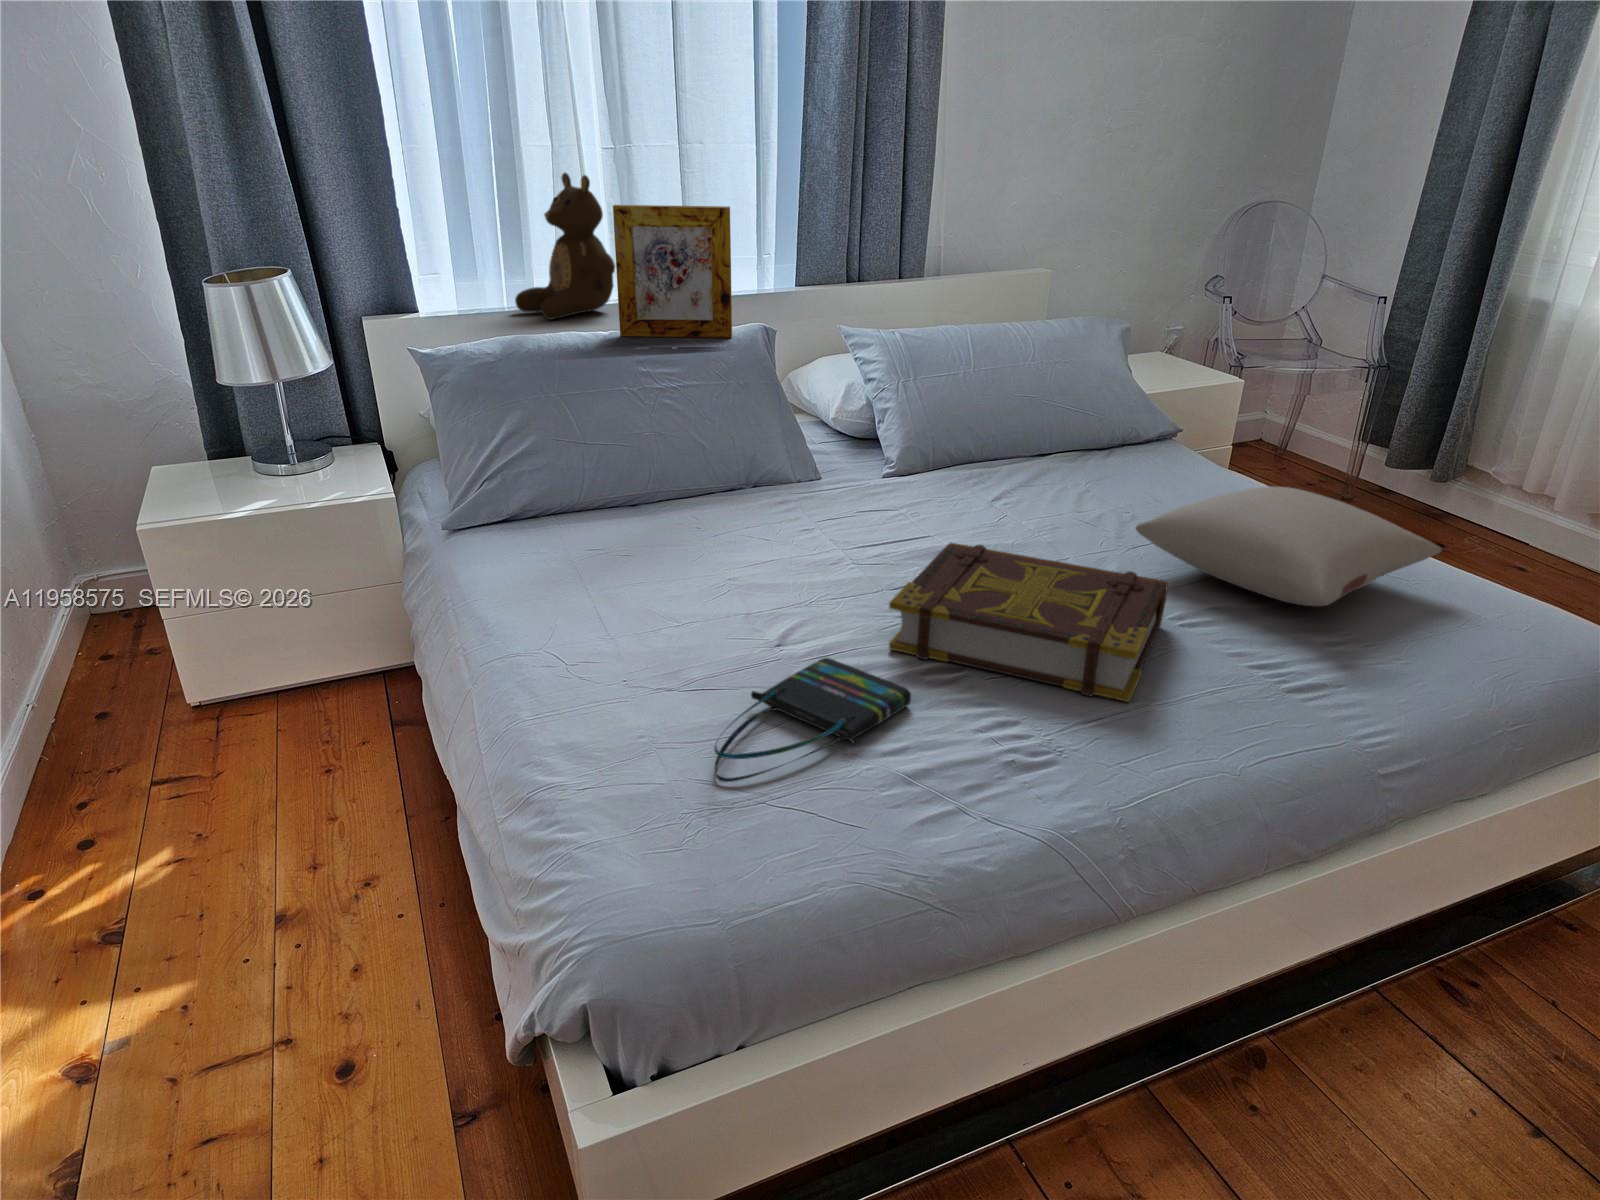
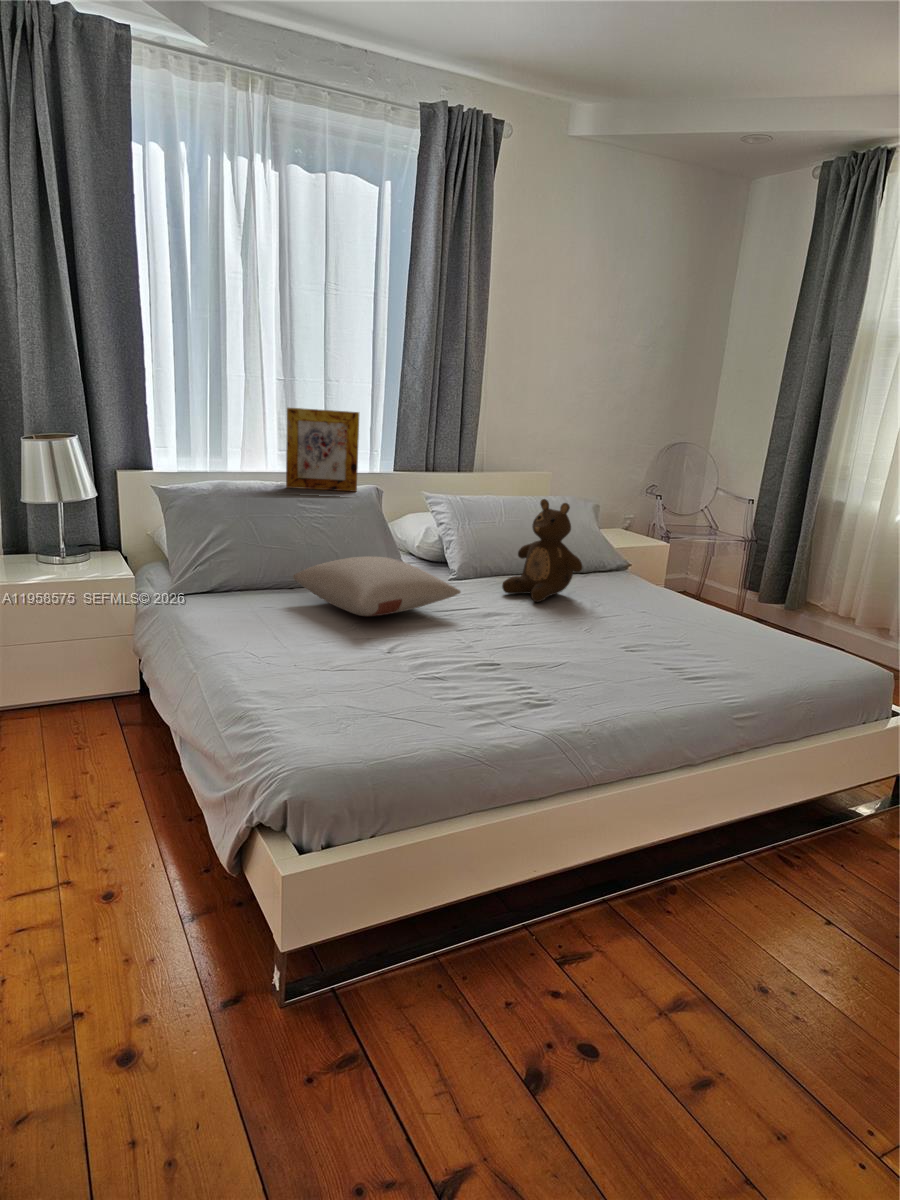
teddy bear: present [515,173,615,319] -> present [502,499,582,602]
pillow: present [1136,487,1442,606] -> present [293,556,461,616]
book: present [889,542,1168,702] -> none [455,606,623,690]
tote bag: present [715,658,911,782] -> none [350,663,470,721]

